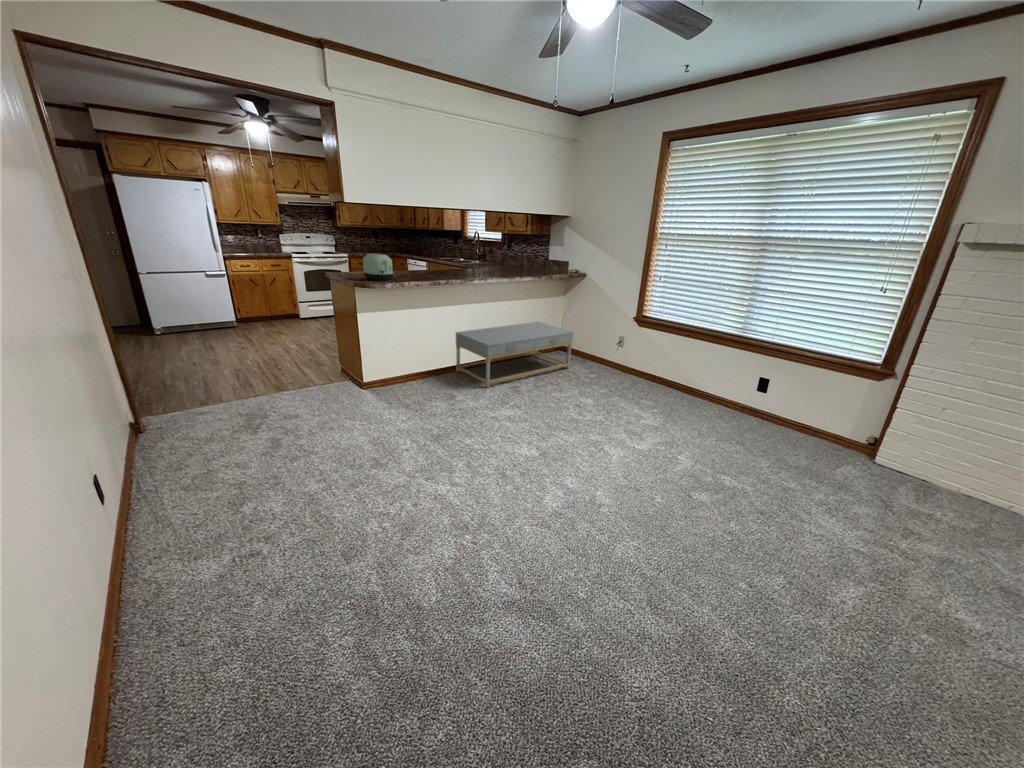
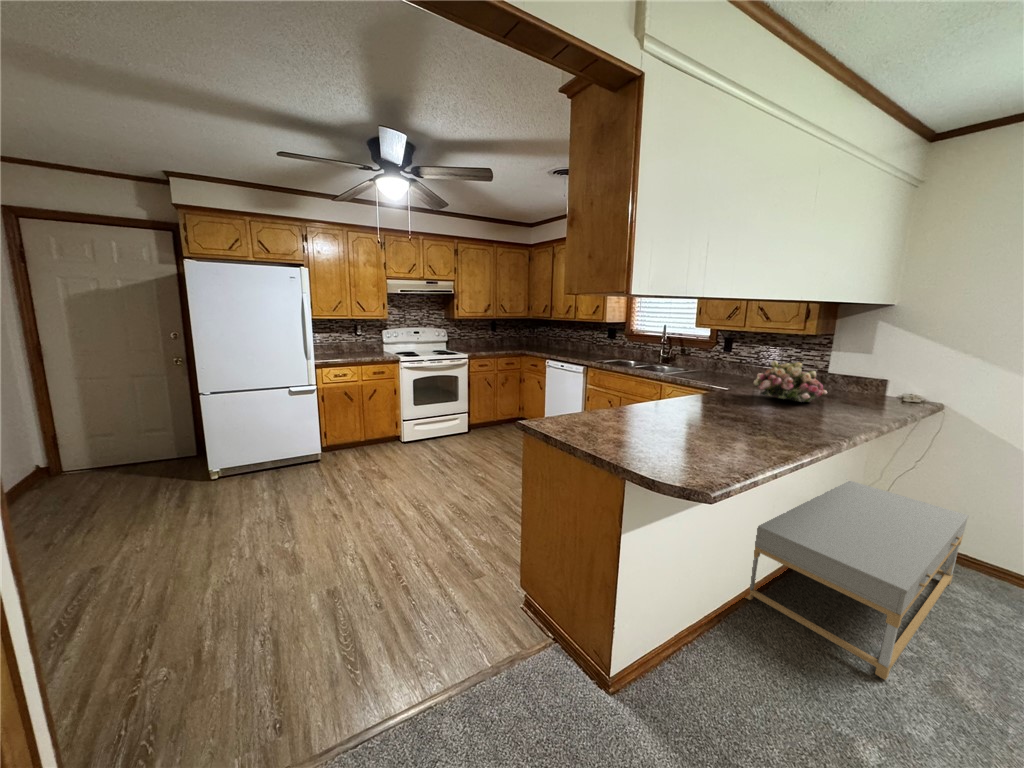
flower arrangement: none [467,249,500,272] -> present [754,361,827,402]
toaster: present [363,254,393,281] -> none [622,386,701,449]

